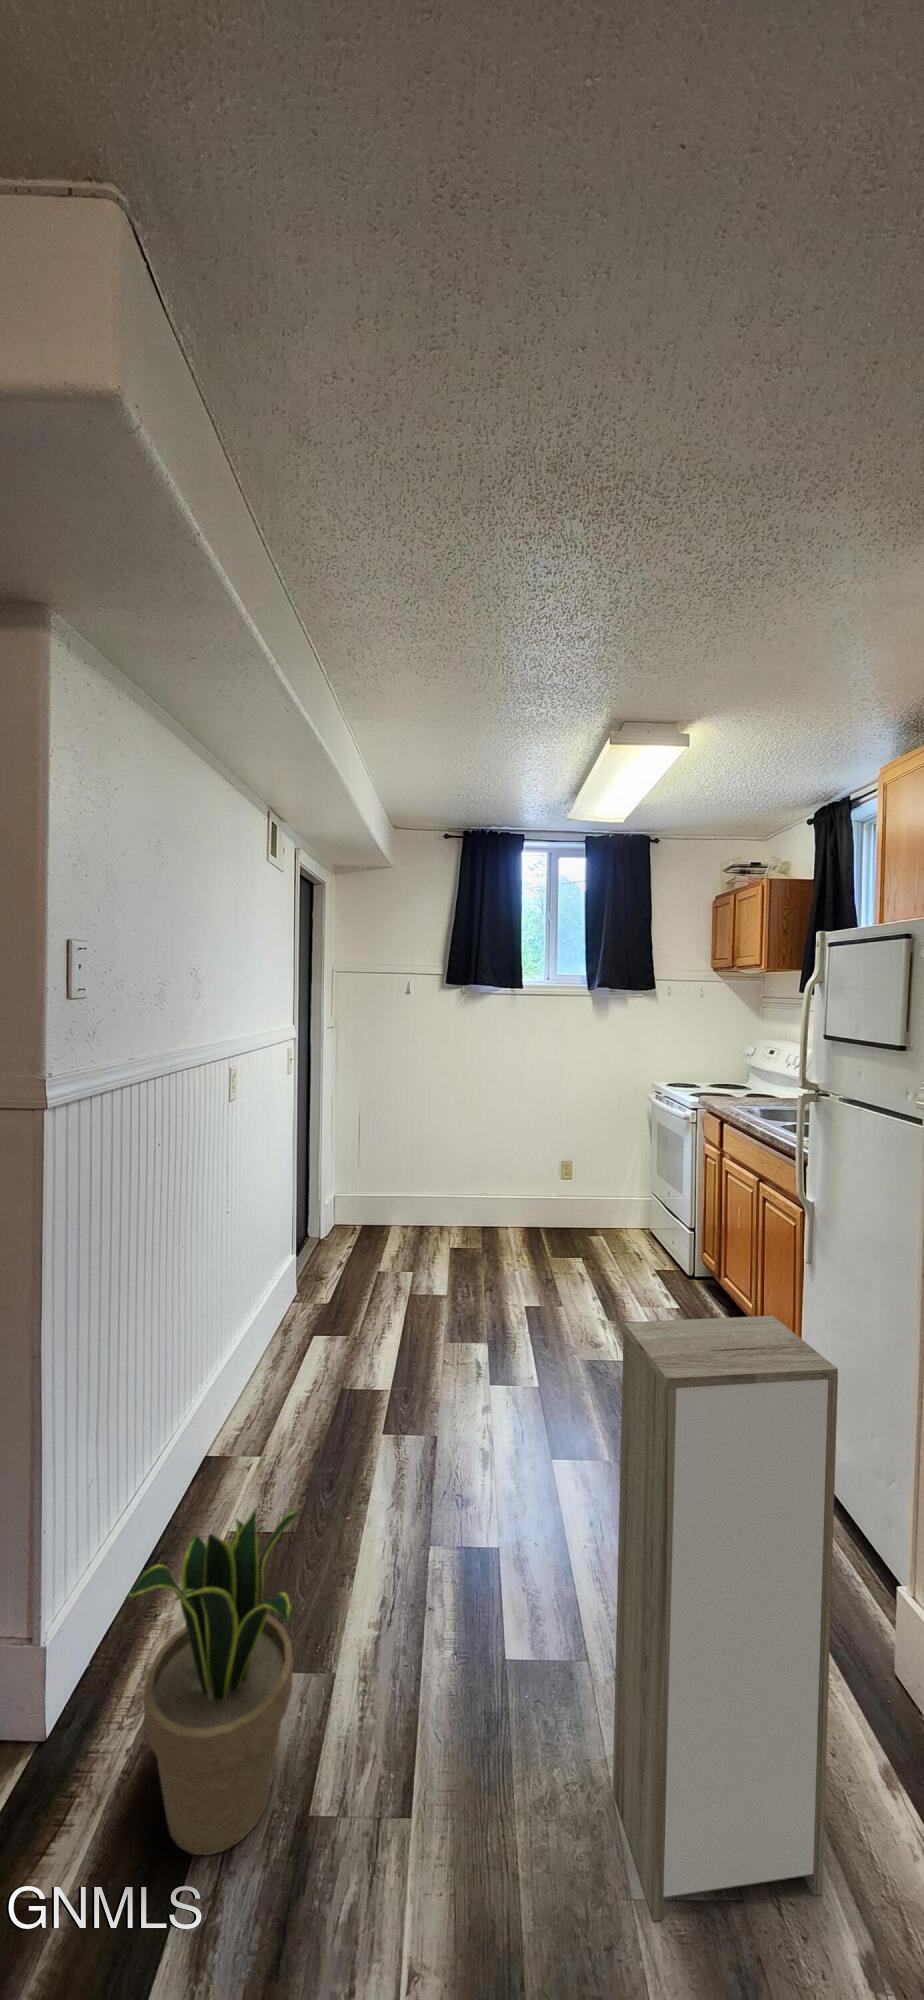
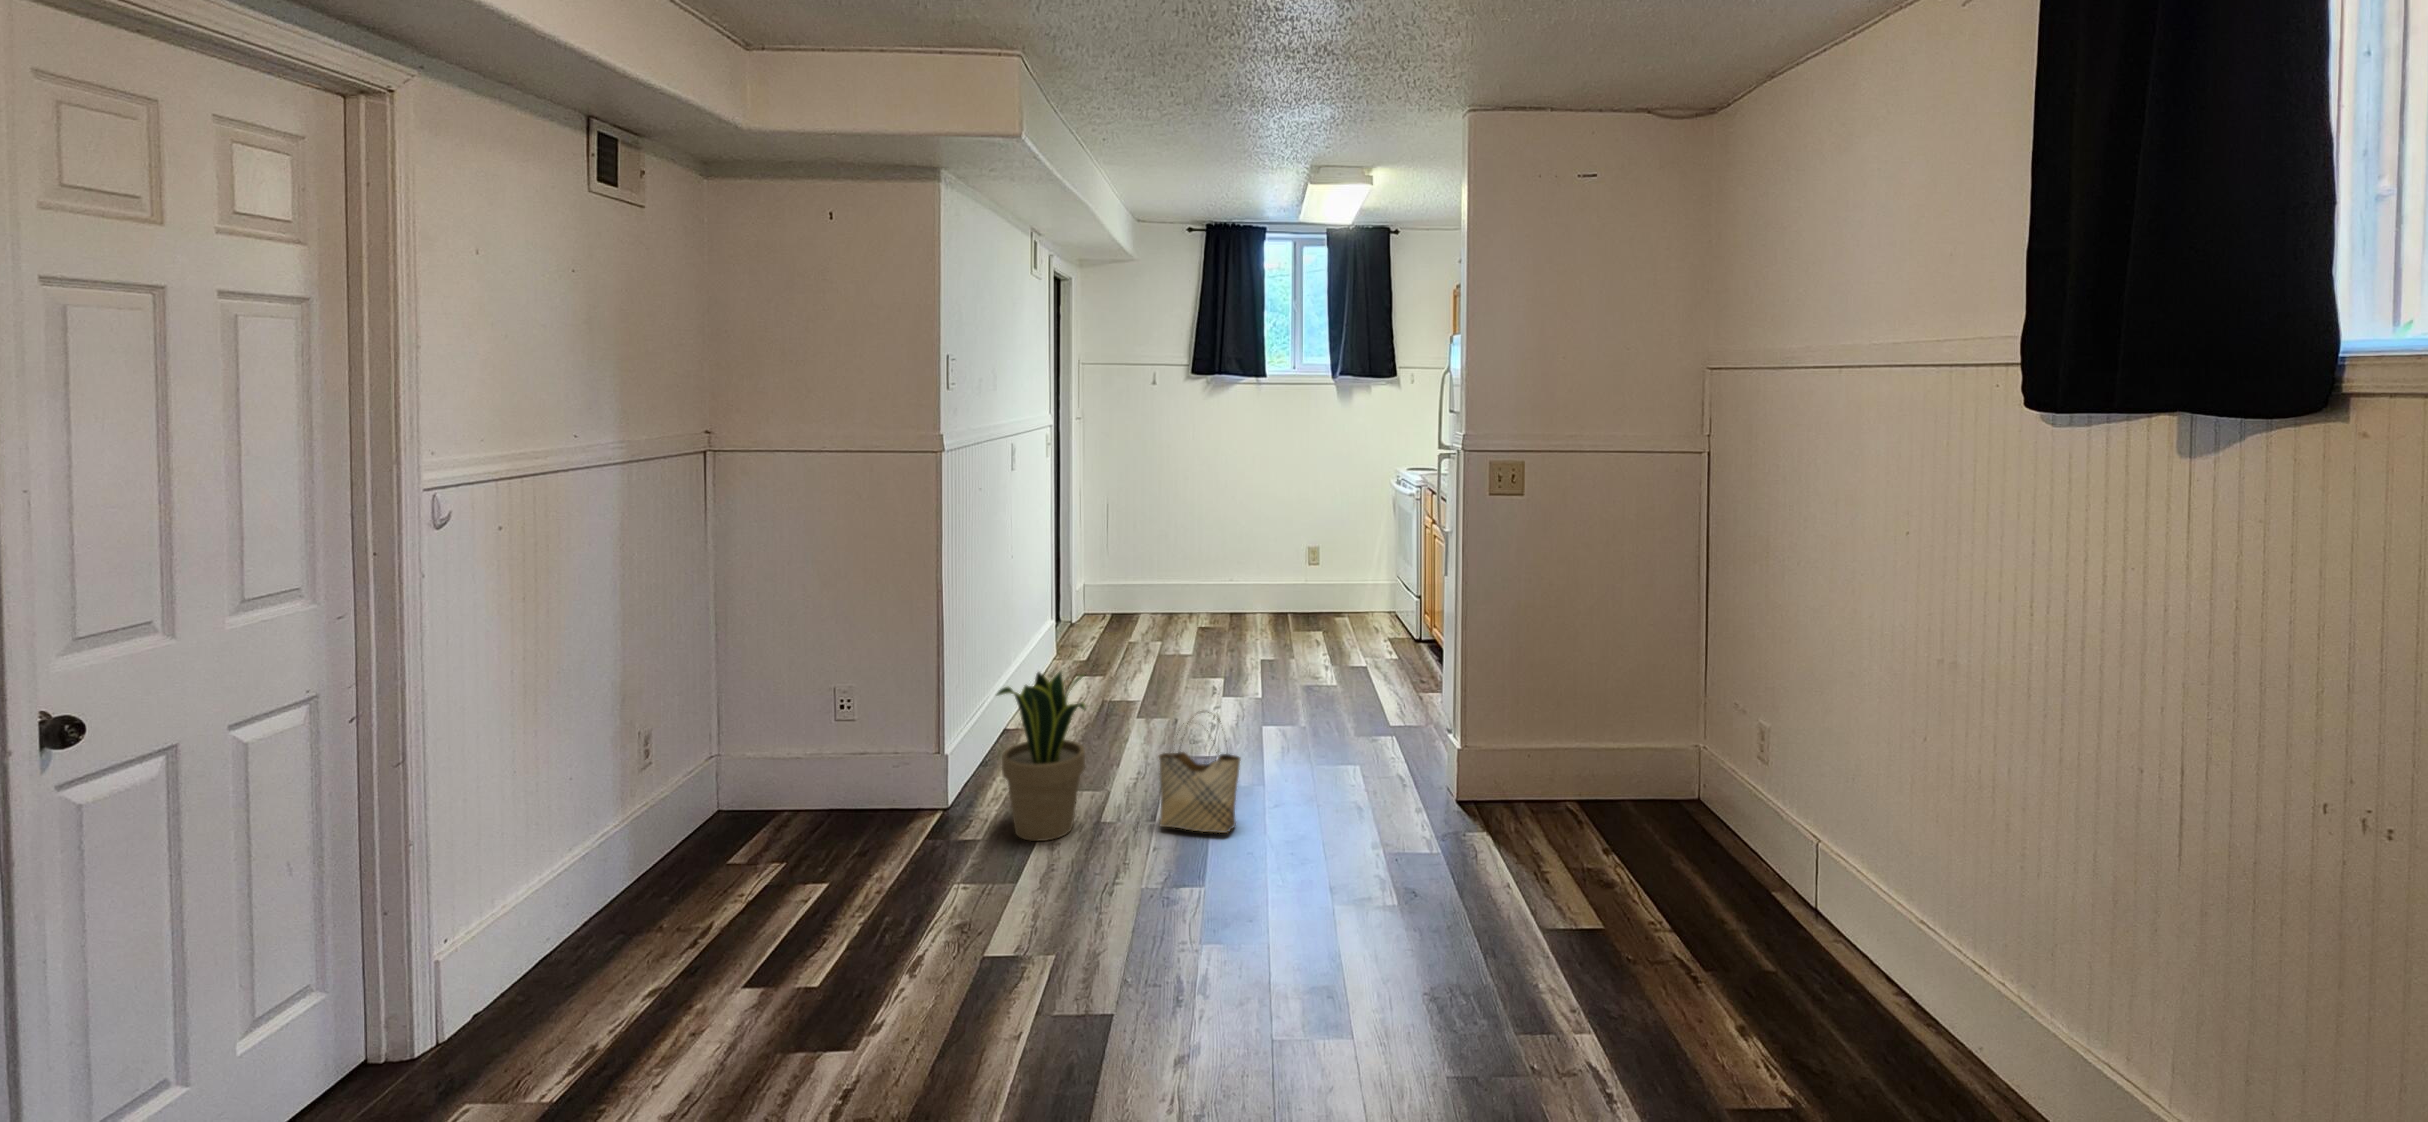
storage cabinet: present [613,1316,838,1921] -> none [1271,550,1377,848]
woven basket: none [418,1581,565,1850] -> present [1159,712,1240,833]

